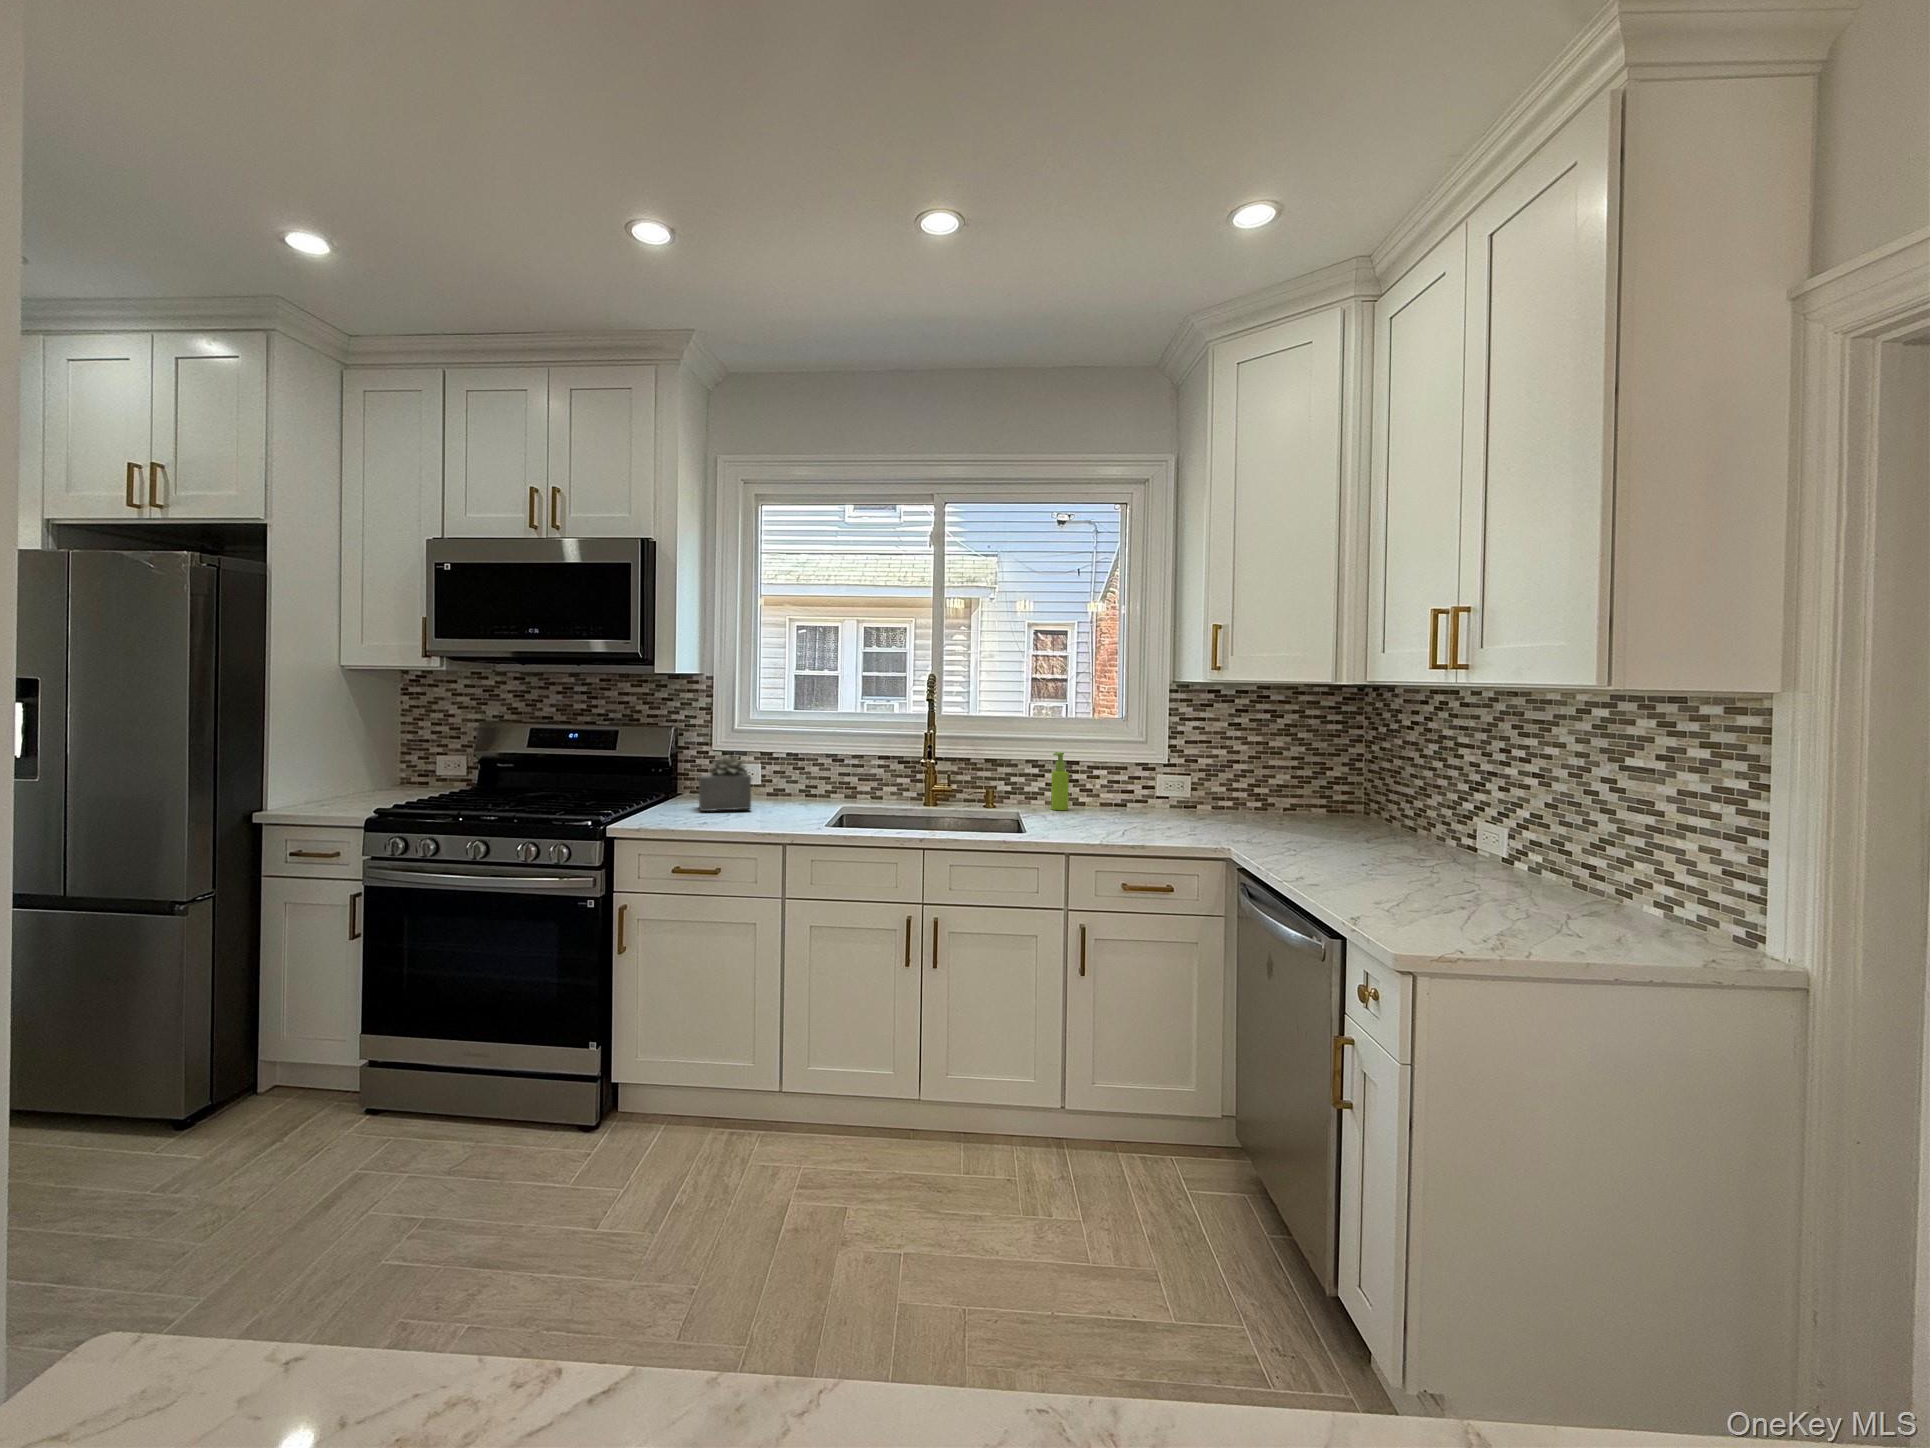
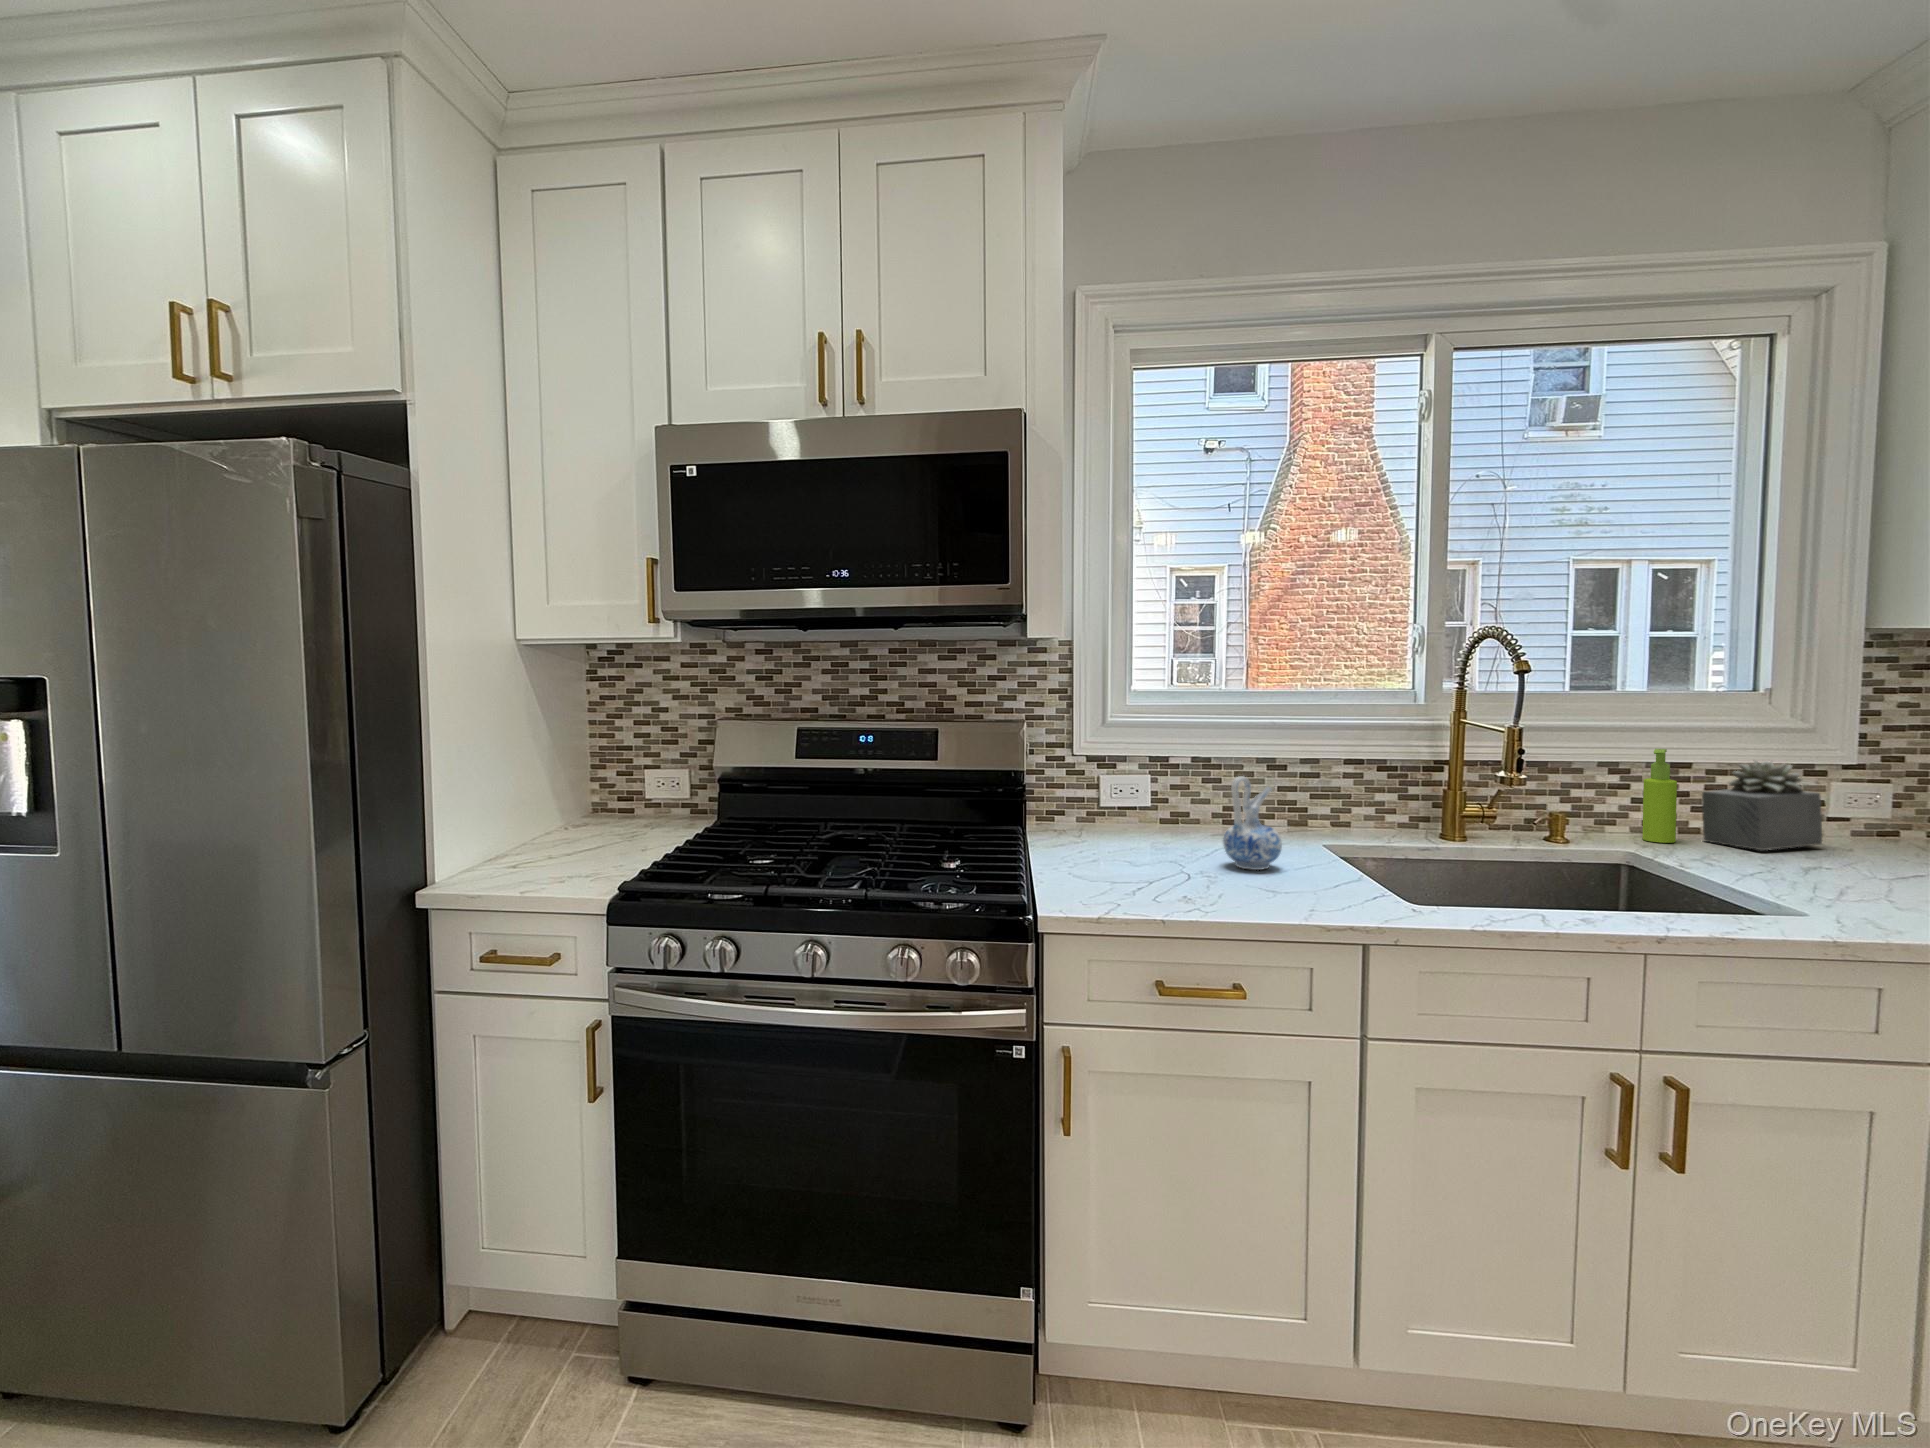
succulent plant: present [699,756,751,811] -> present [1702,760,1822,850]
ceramic pitcher: none [762,760,796,817] -> present [1223,776,1282,870]

